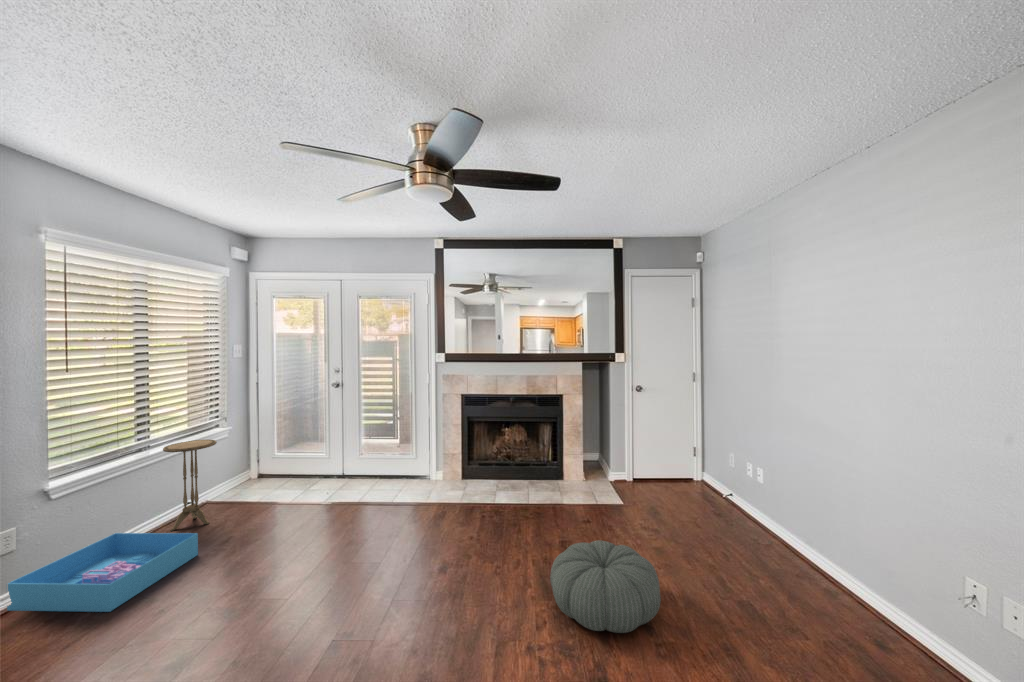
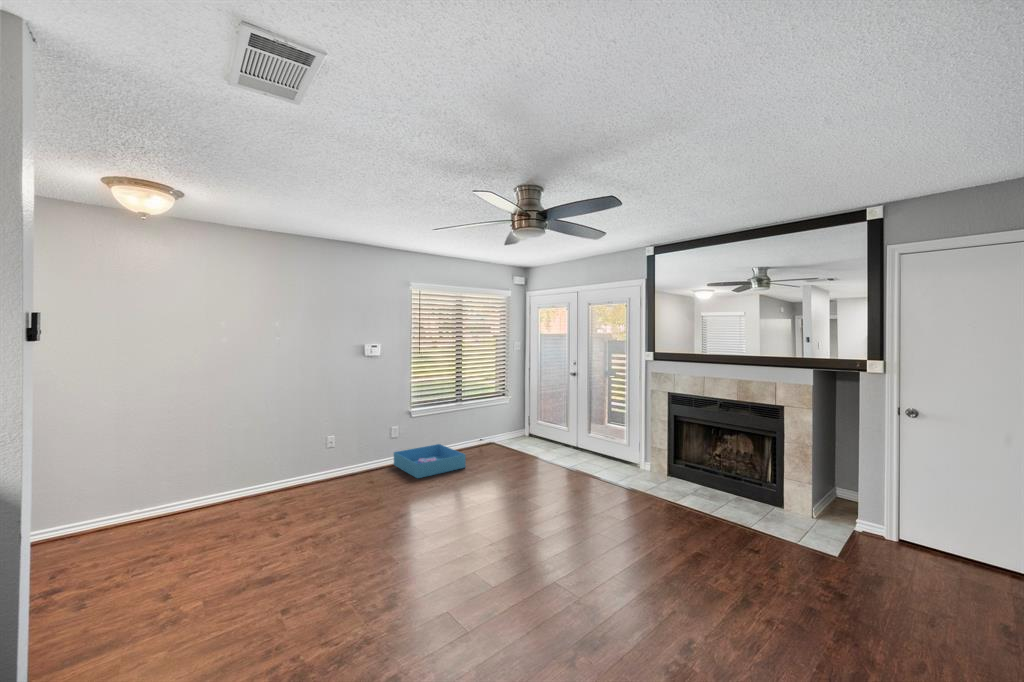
side table: present [163,440,217,531] -> none [464,400,491,454]
pouf: present [550,540,661,633] -> none [607,542,720,633]

